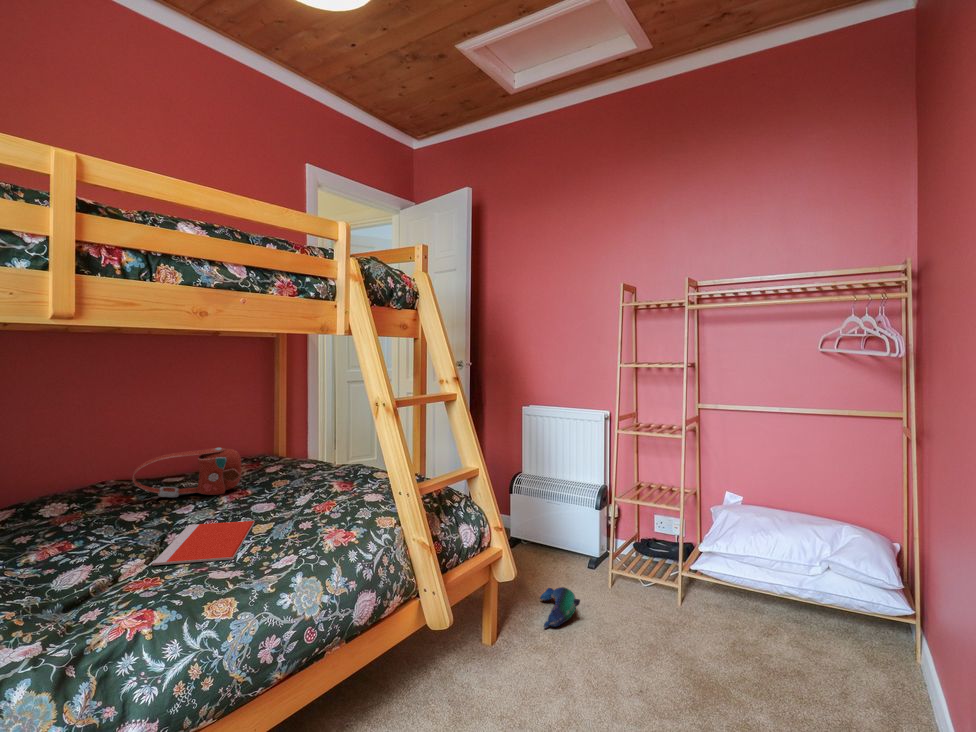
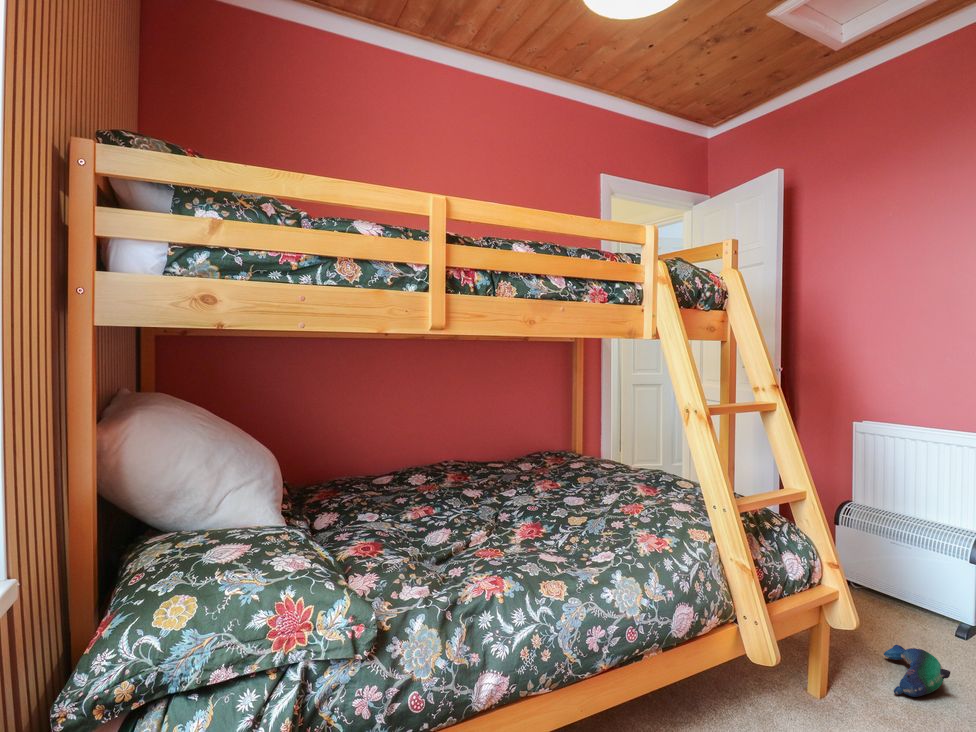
handbag: present [132,448,241,497] -> none [469,441,552,483]
notebook: present [152,521,255,565] -> none [493,507,568,545]

